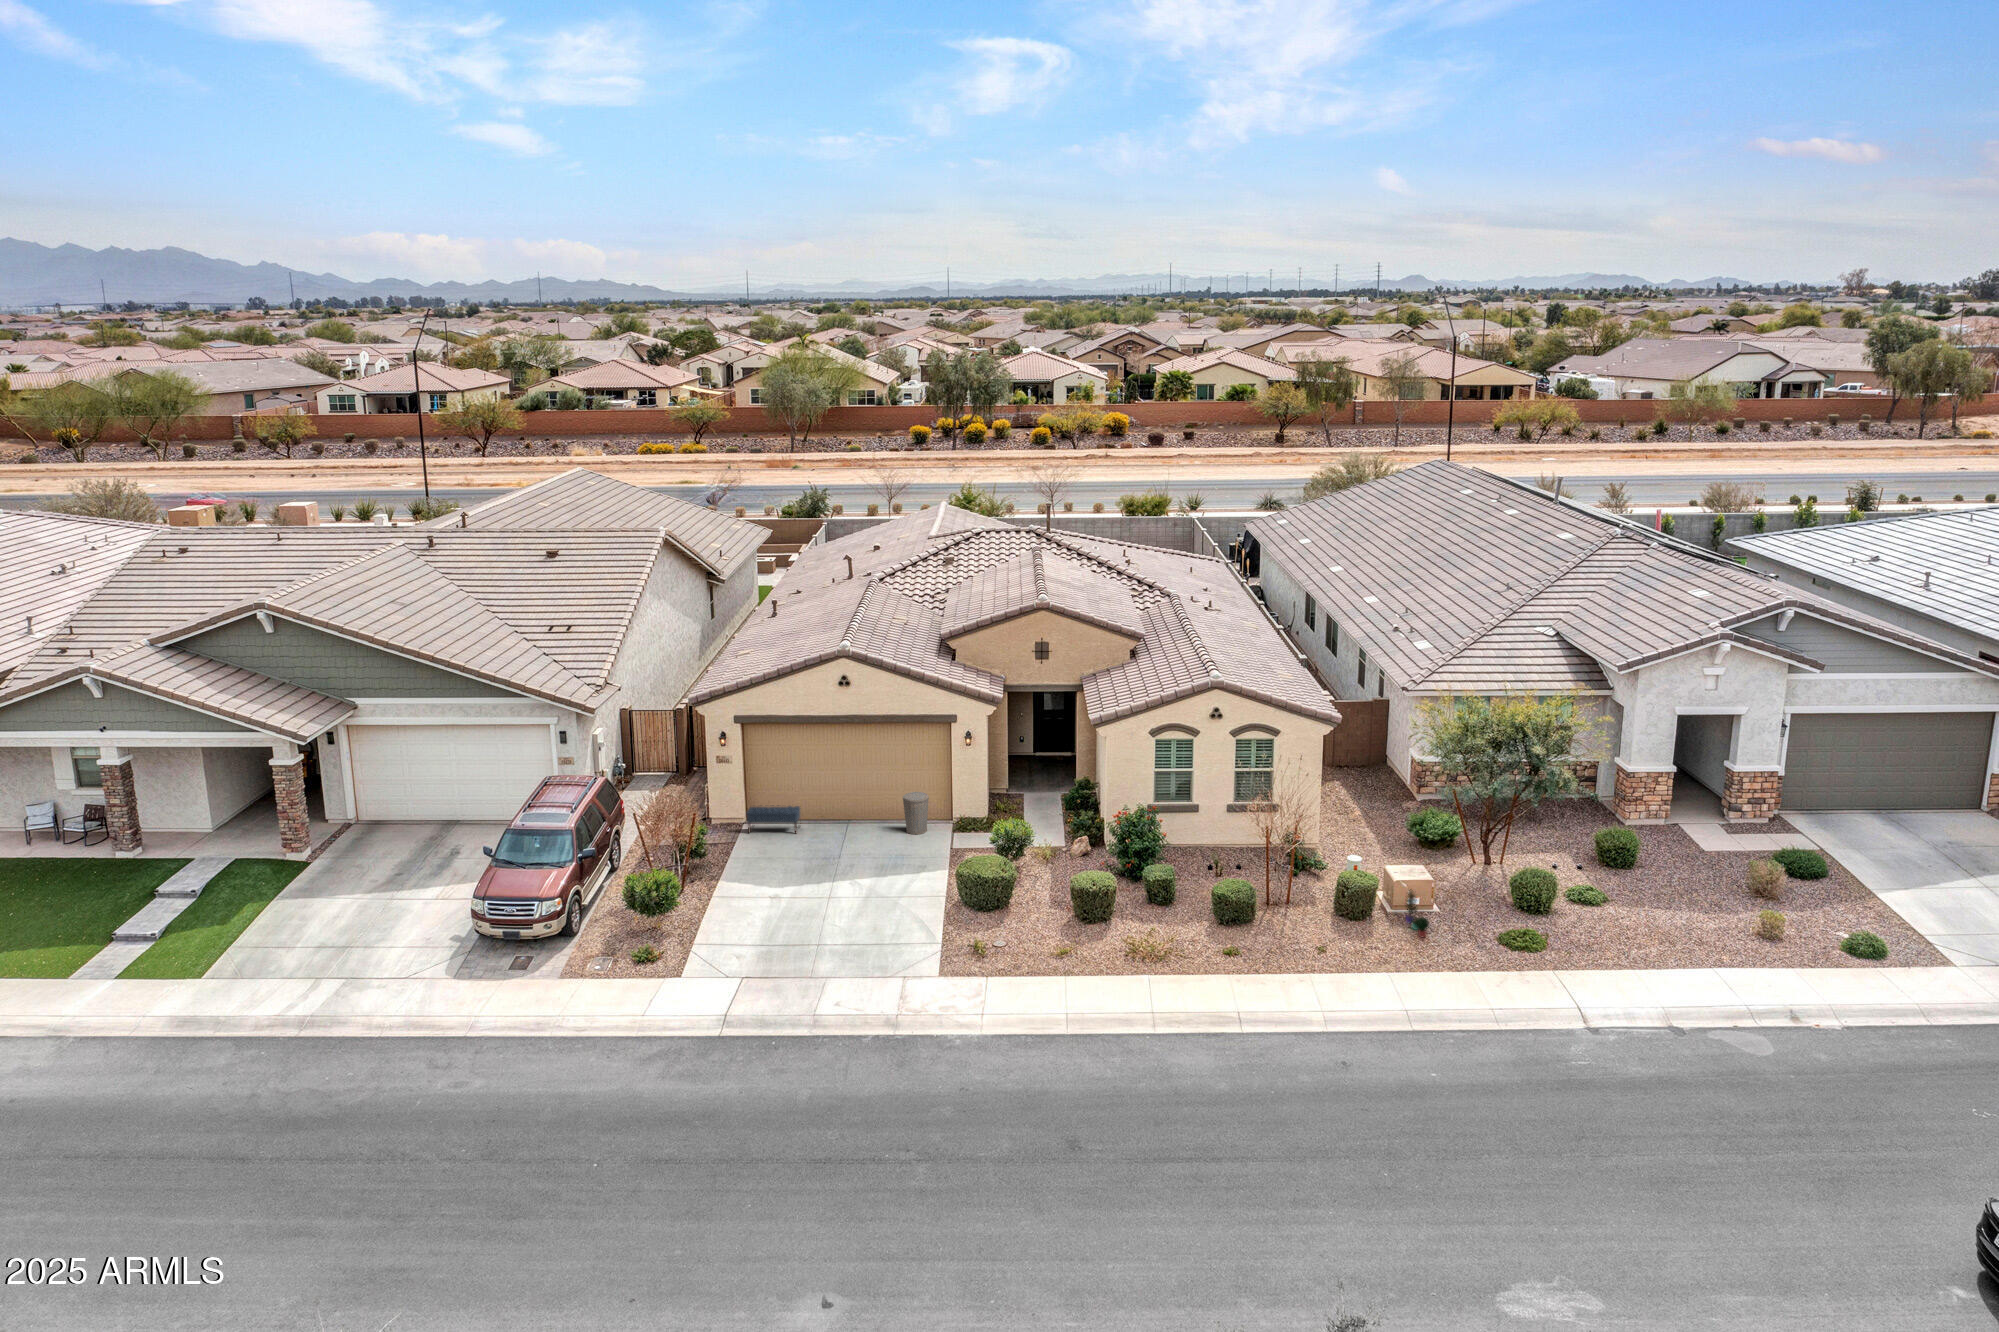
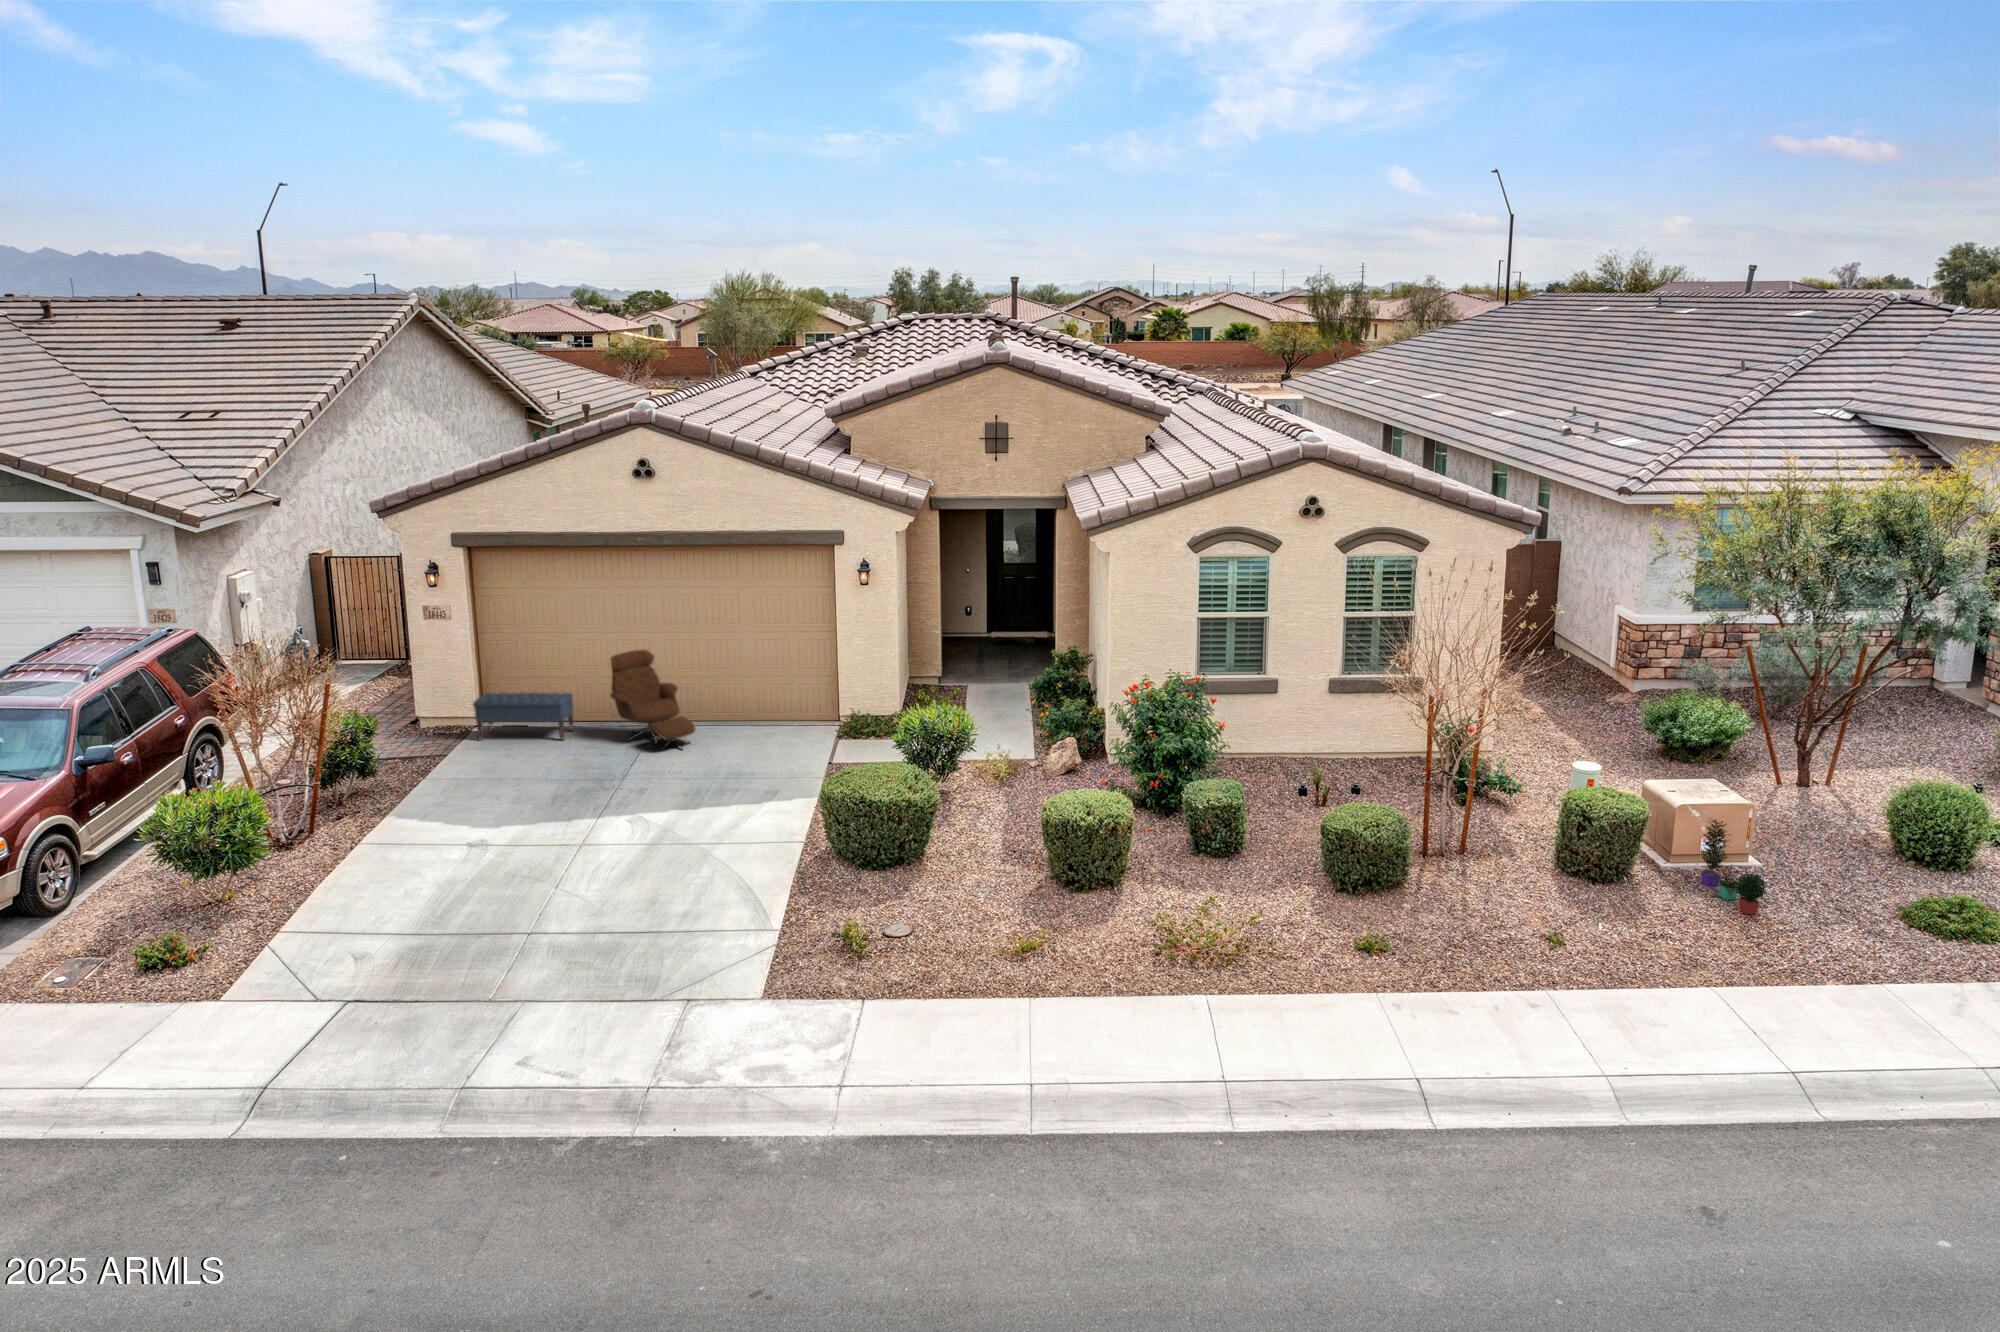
lounge chair: none [823,781,873,841] -> present [610,650,695,748]
trash can: present [903,792,929,834] -> none [749,668,796,741]

